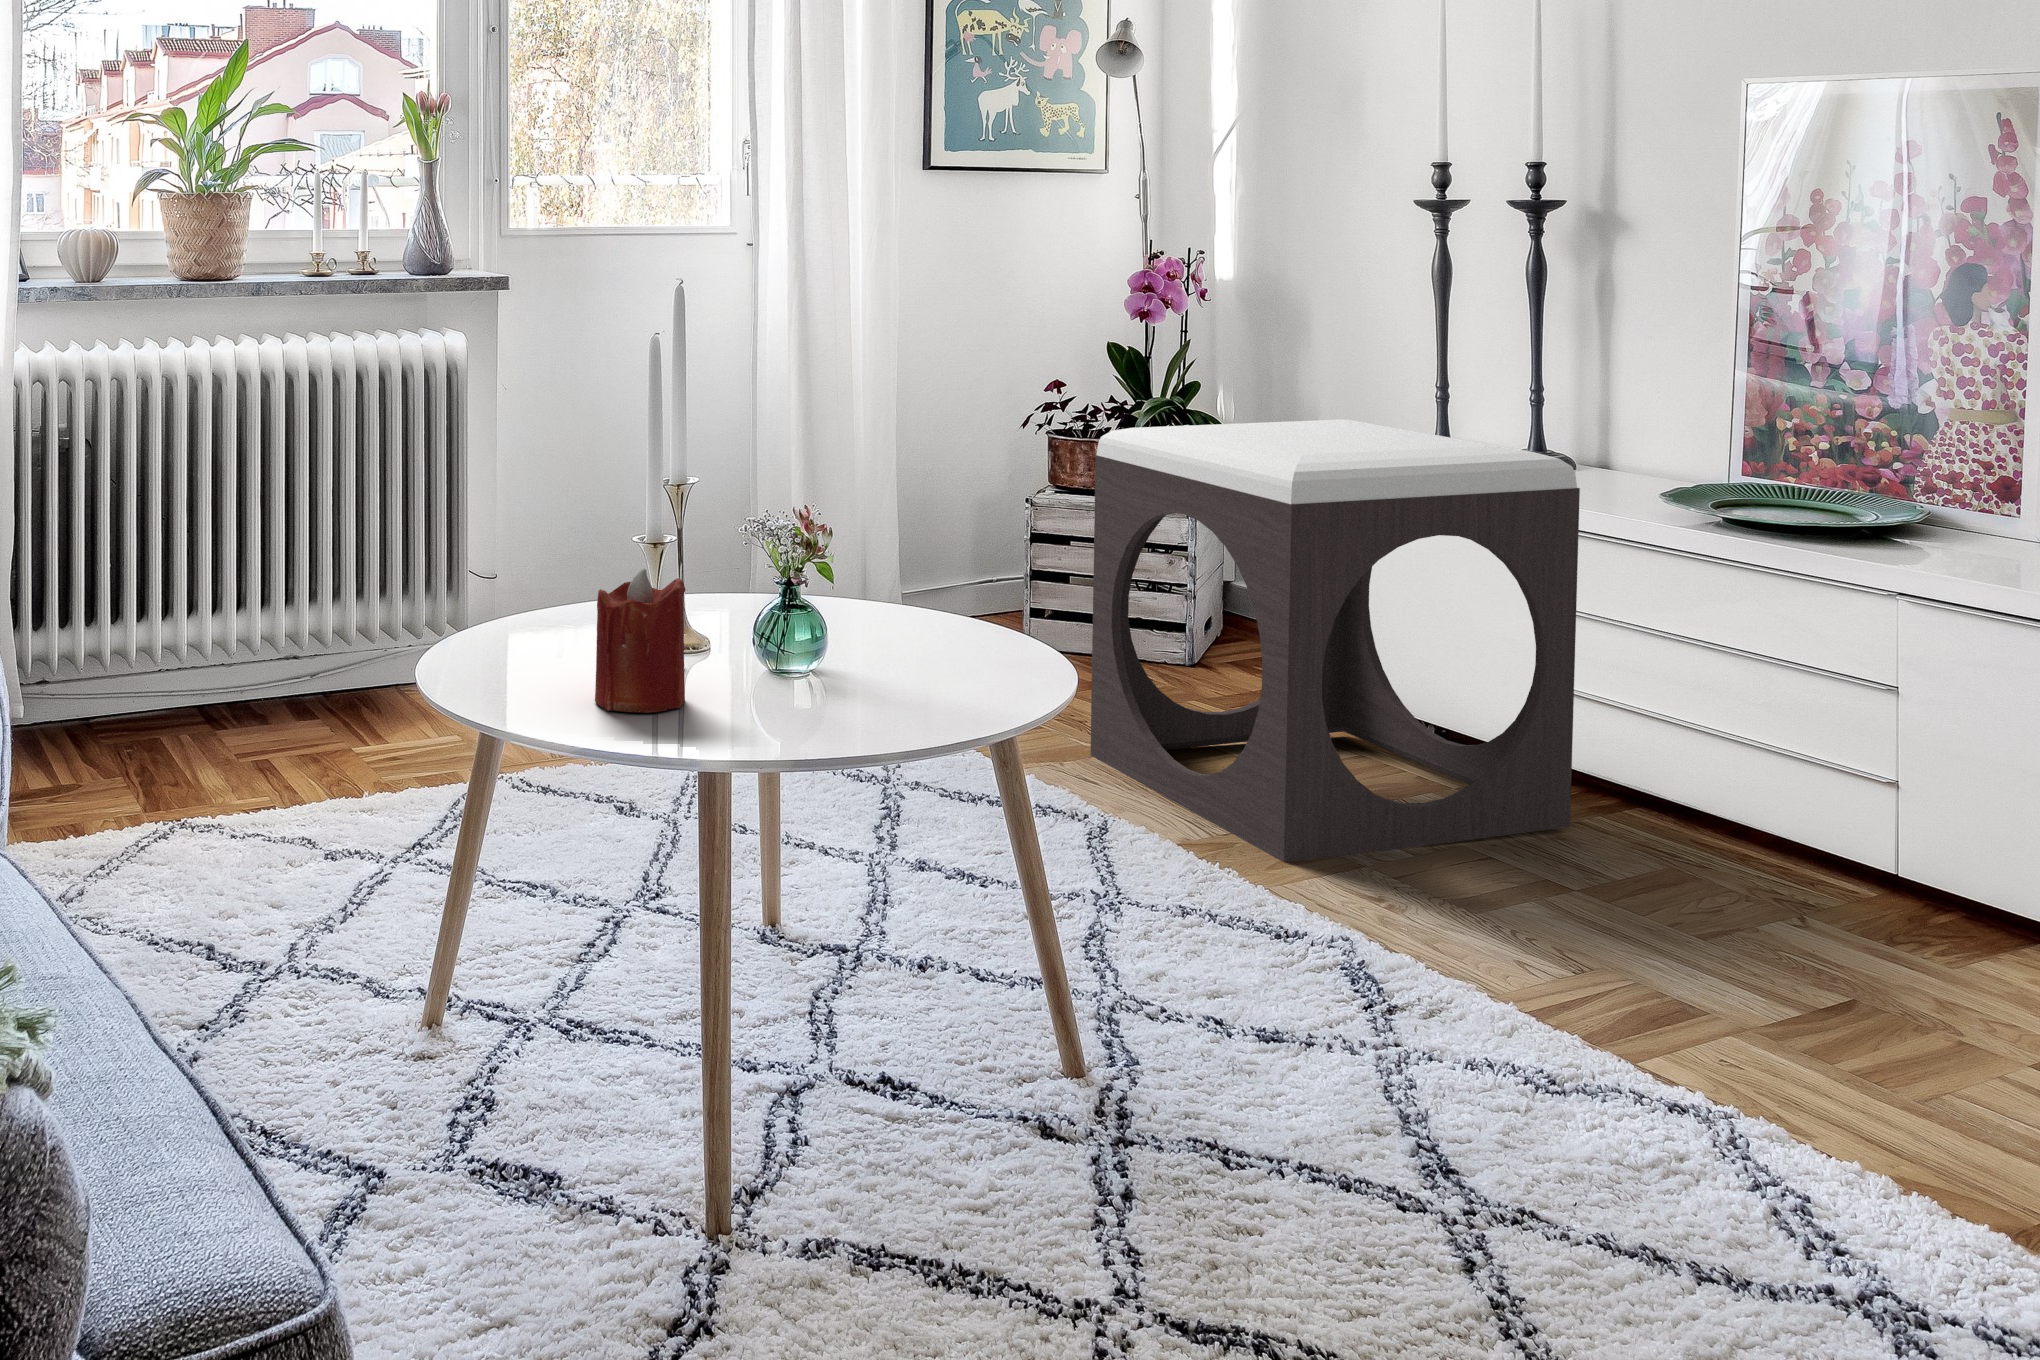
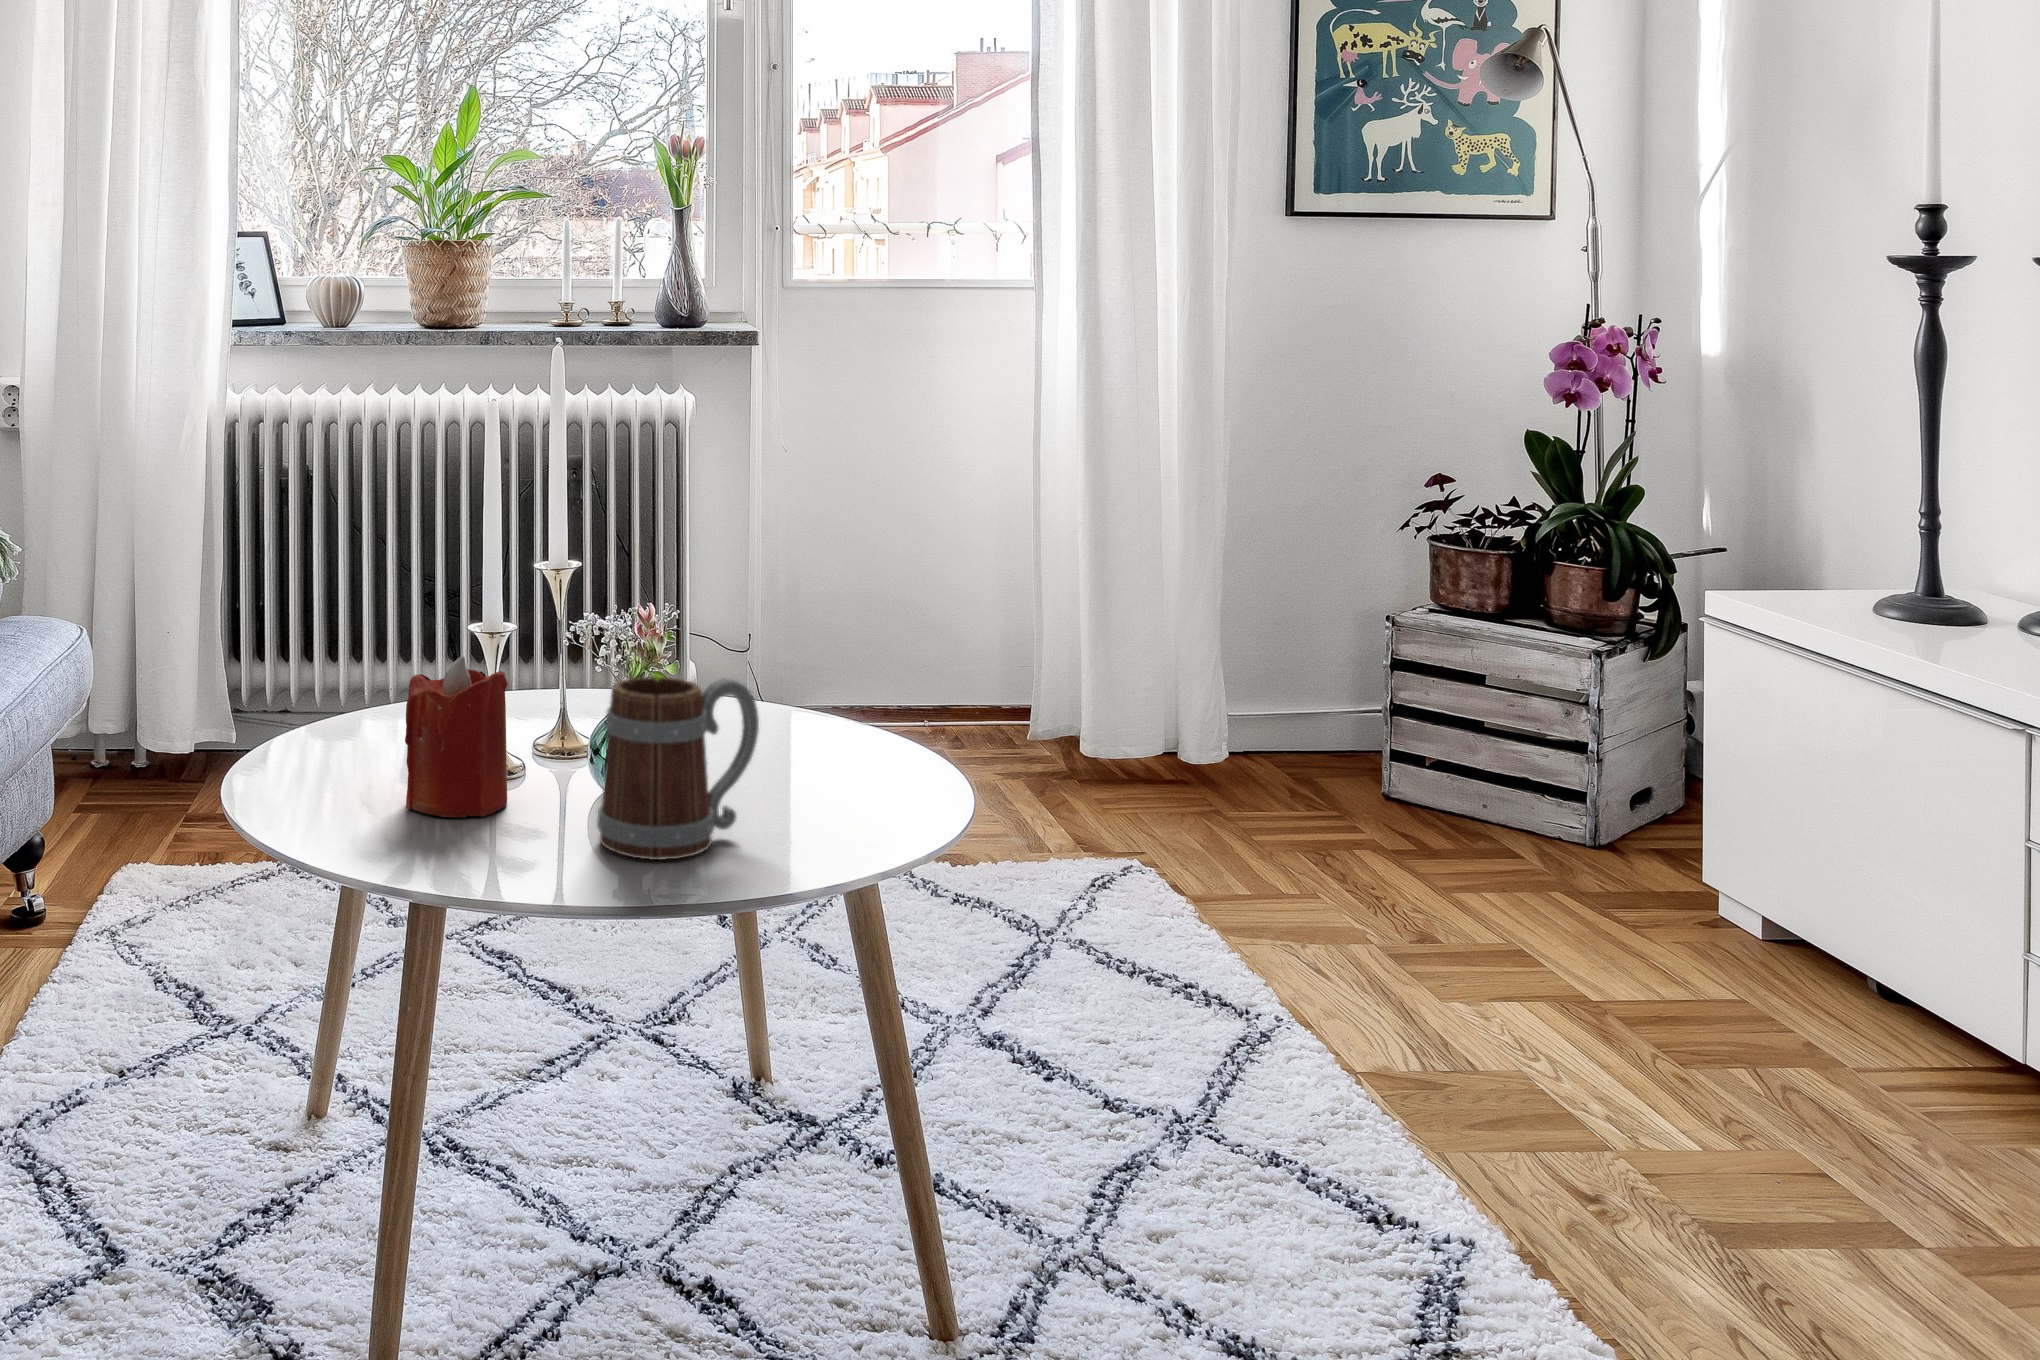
footstool: present [1091,419,1580,862] -> none [1343,541,2032,1171]
mug: none [794,564,909,721] -> present [597,676,759,860]

